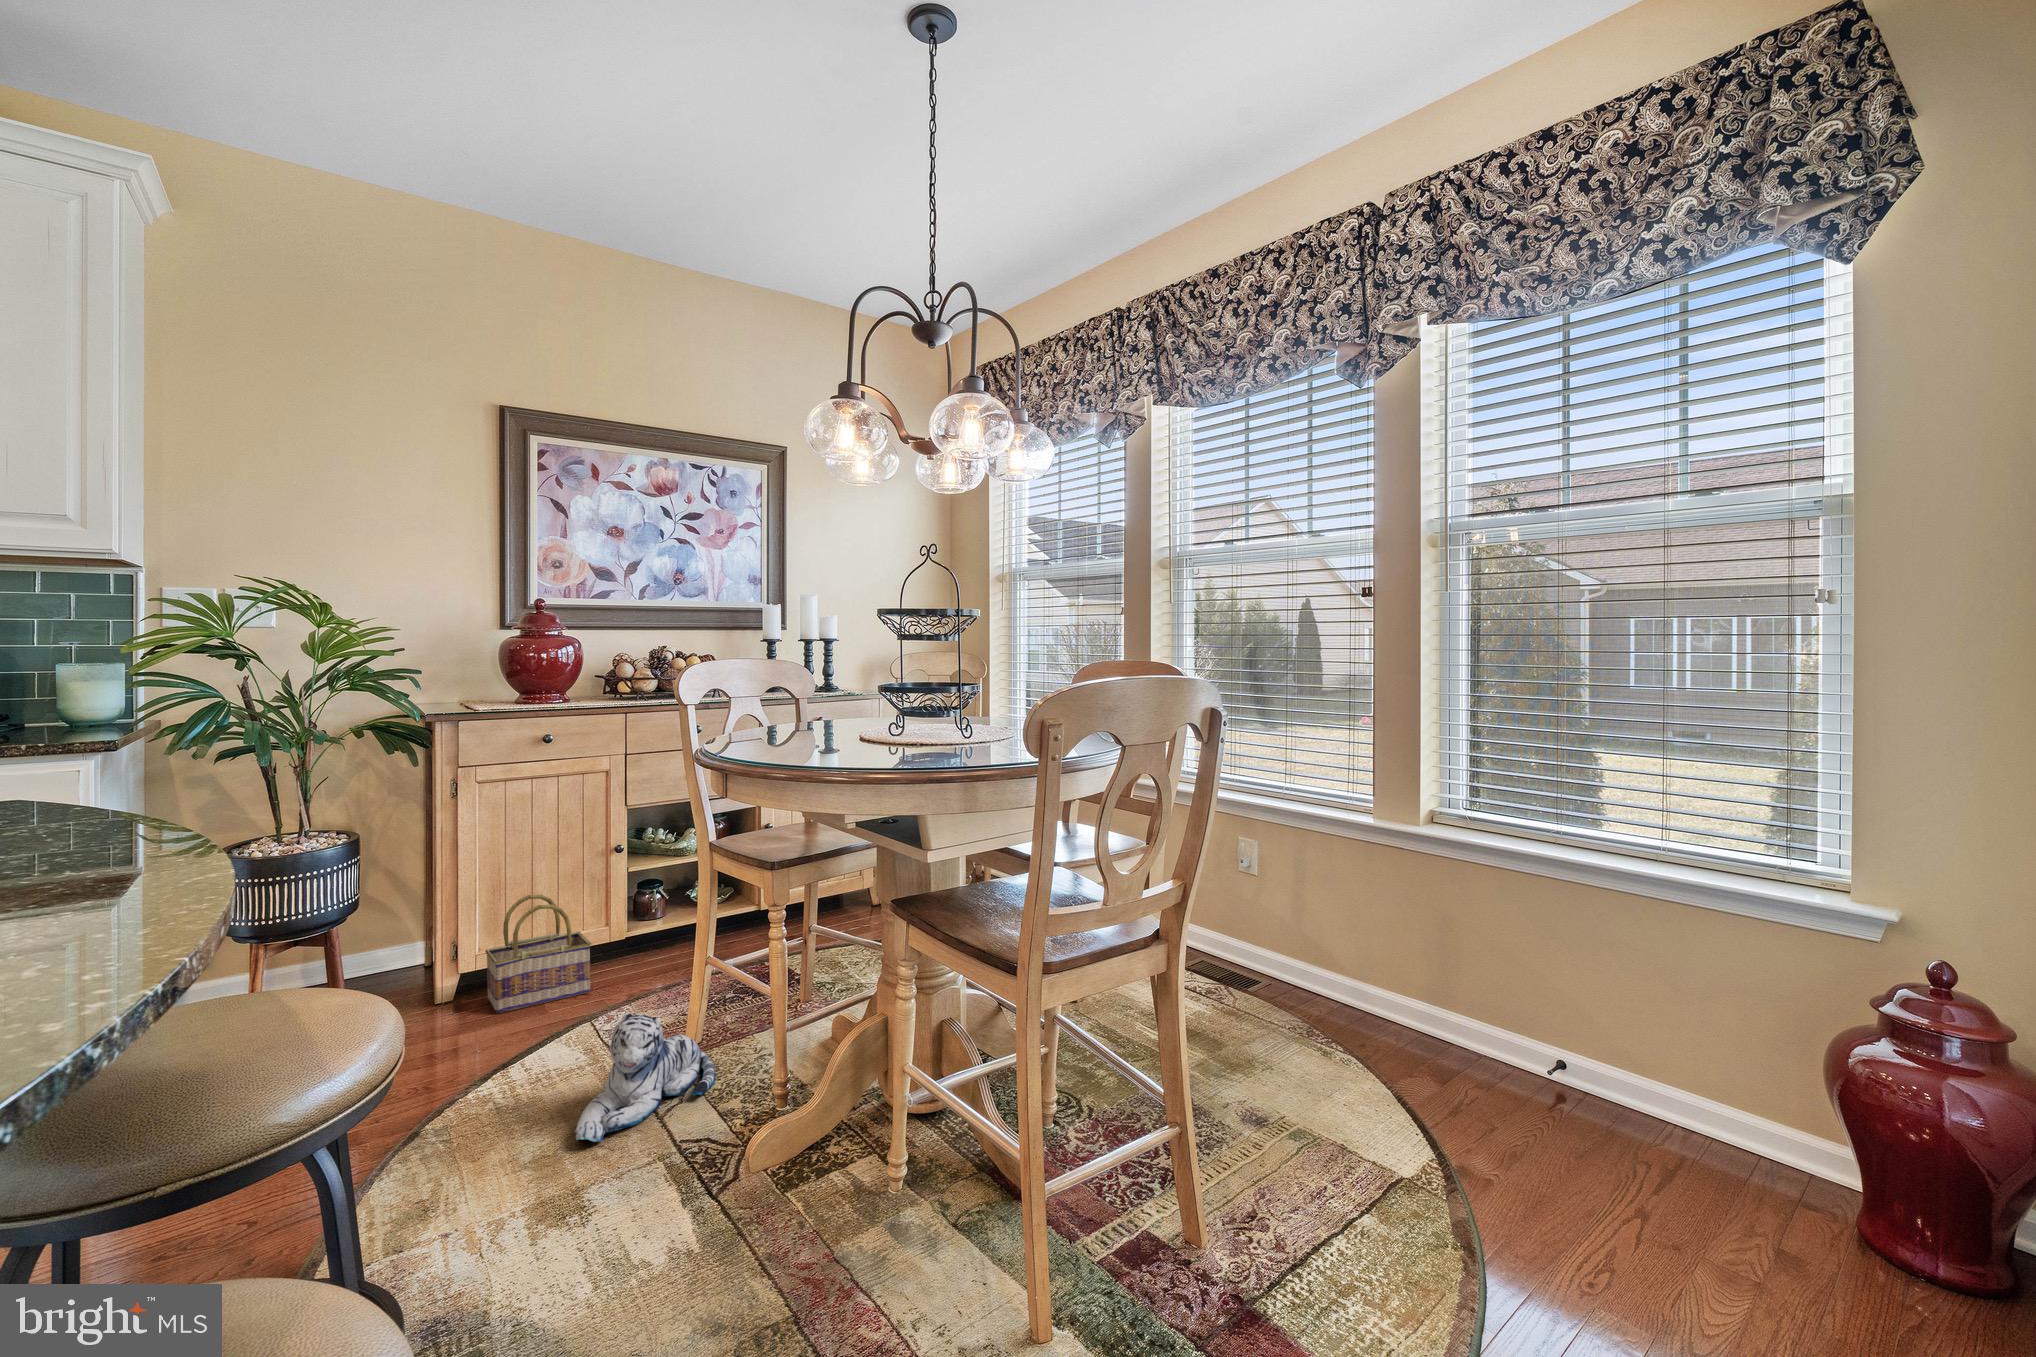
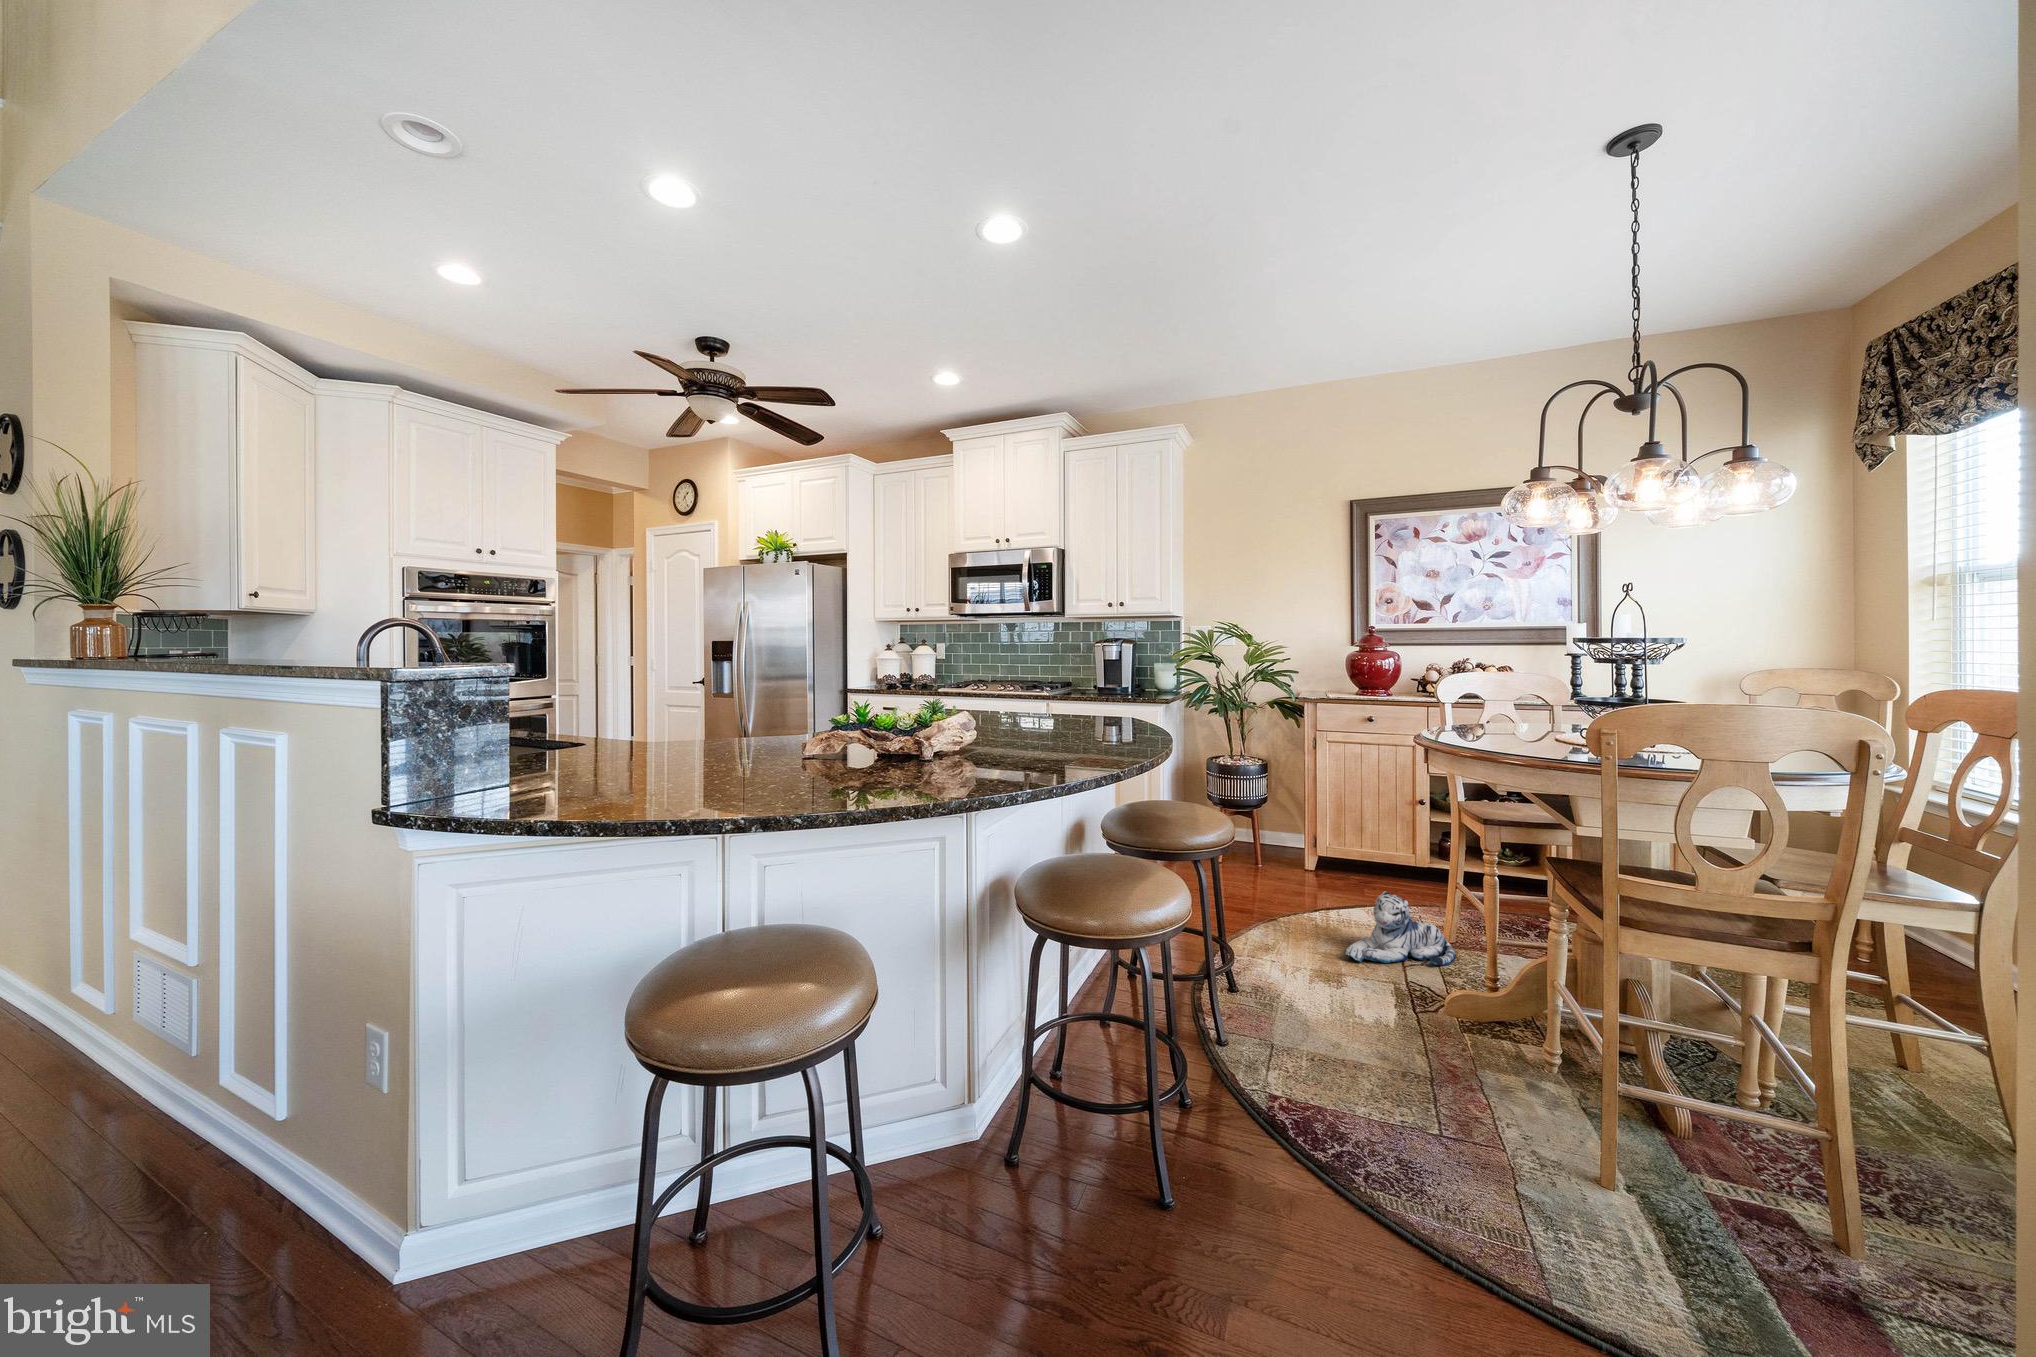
basket: present [485,895,591,1013] -> none [1328,817,1394,891]

